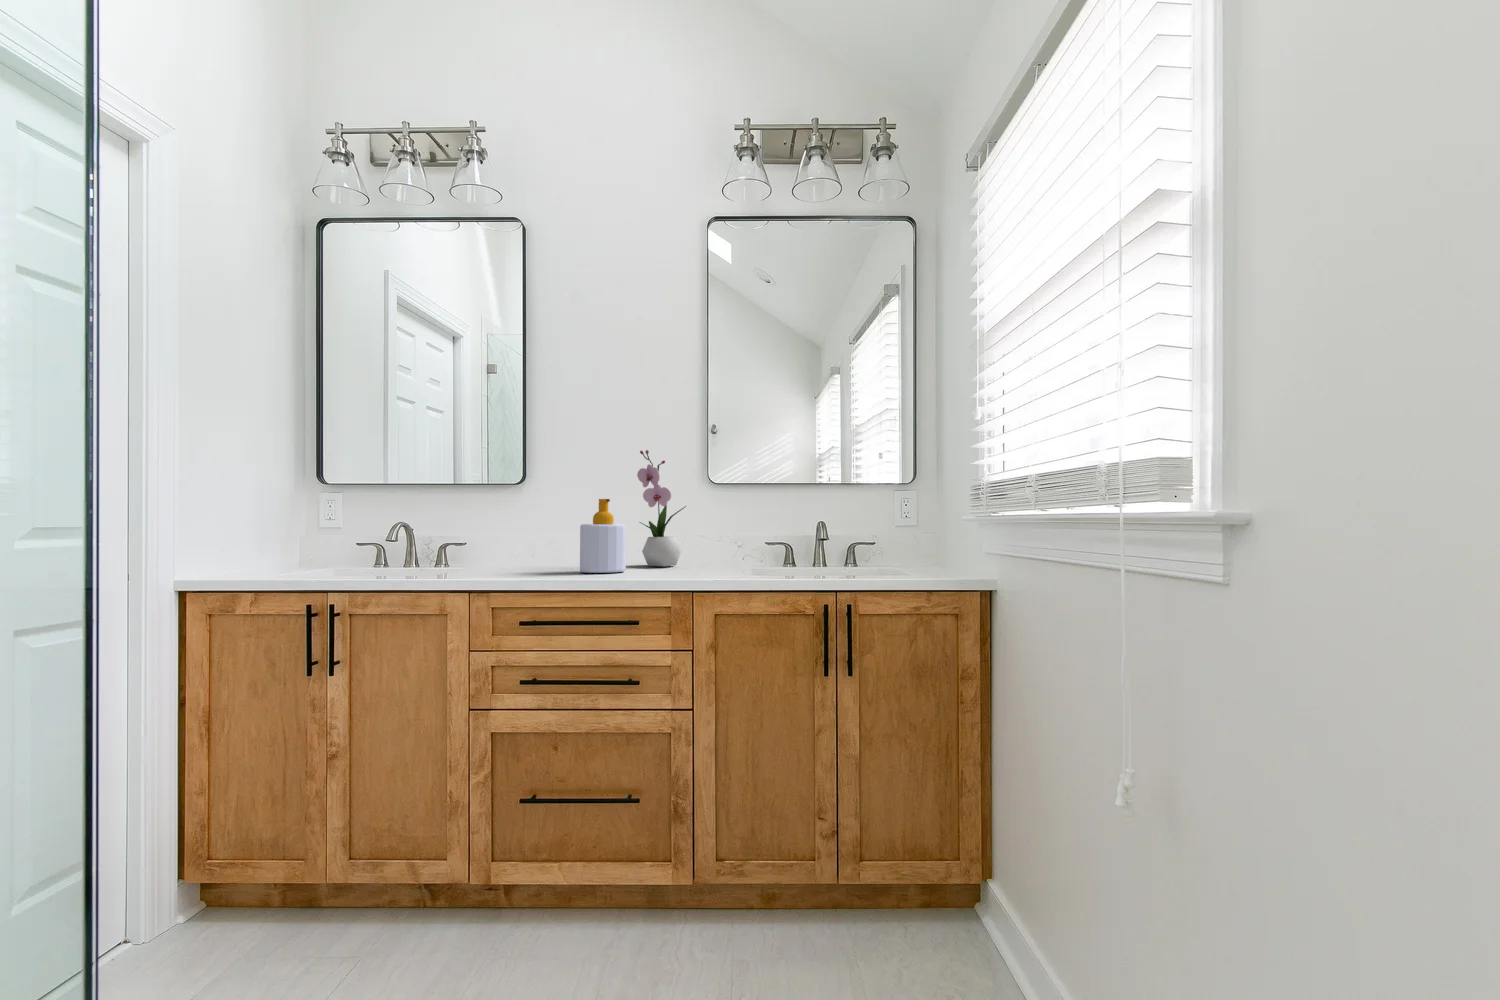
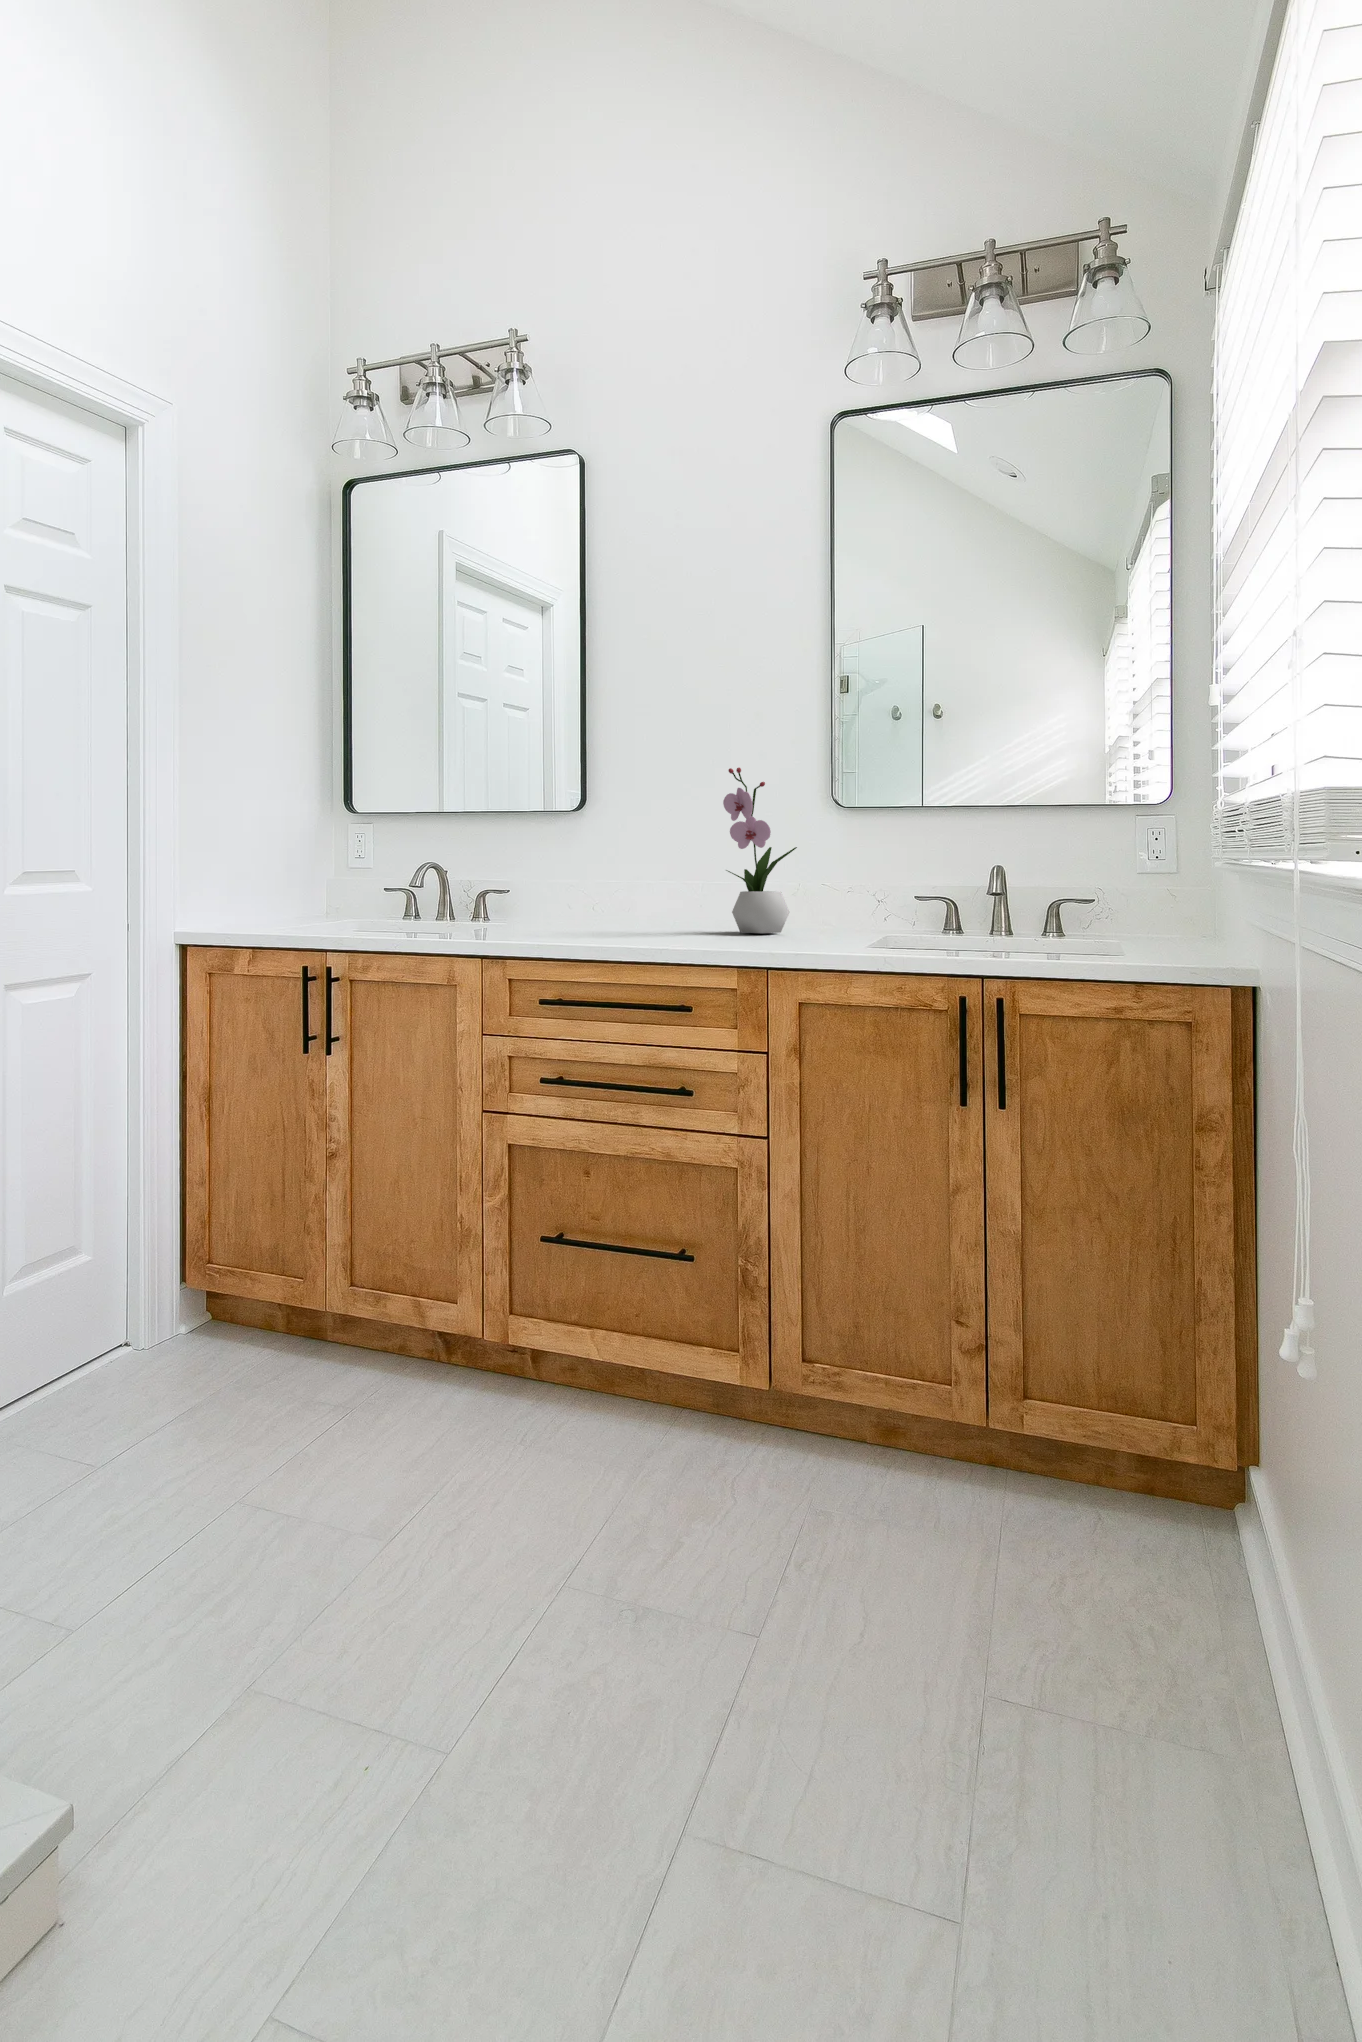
soap bottle: present [580,499,626,573] -> none [632,836,698,939]

